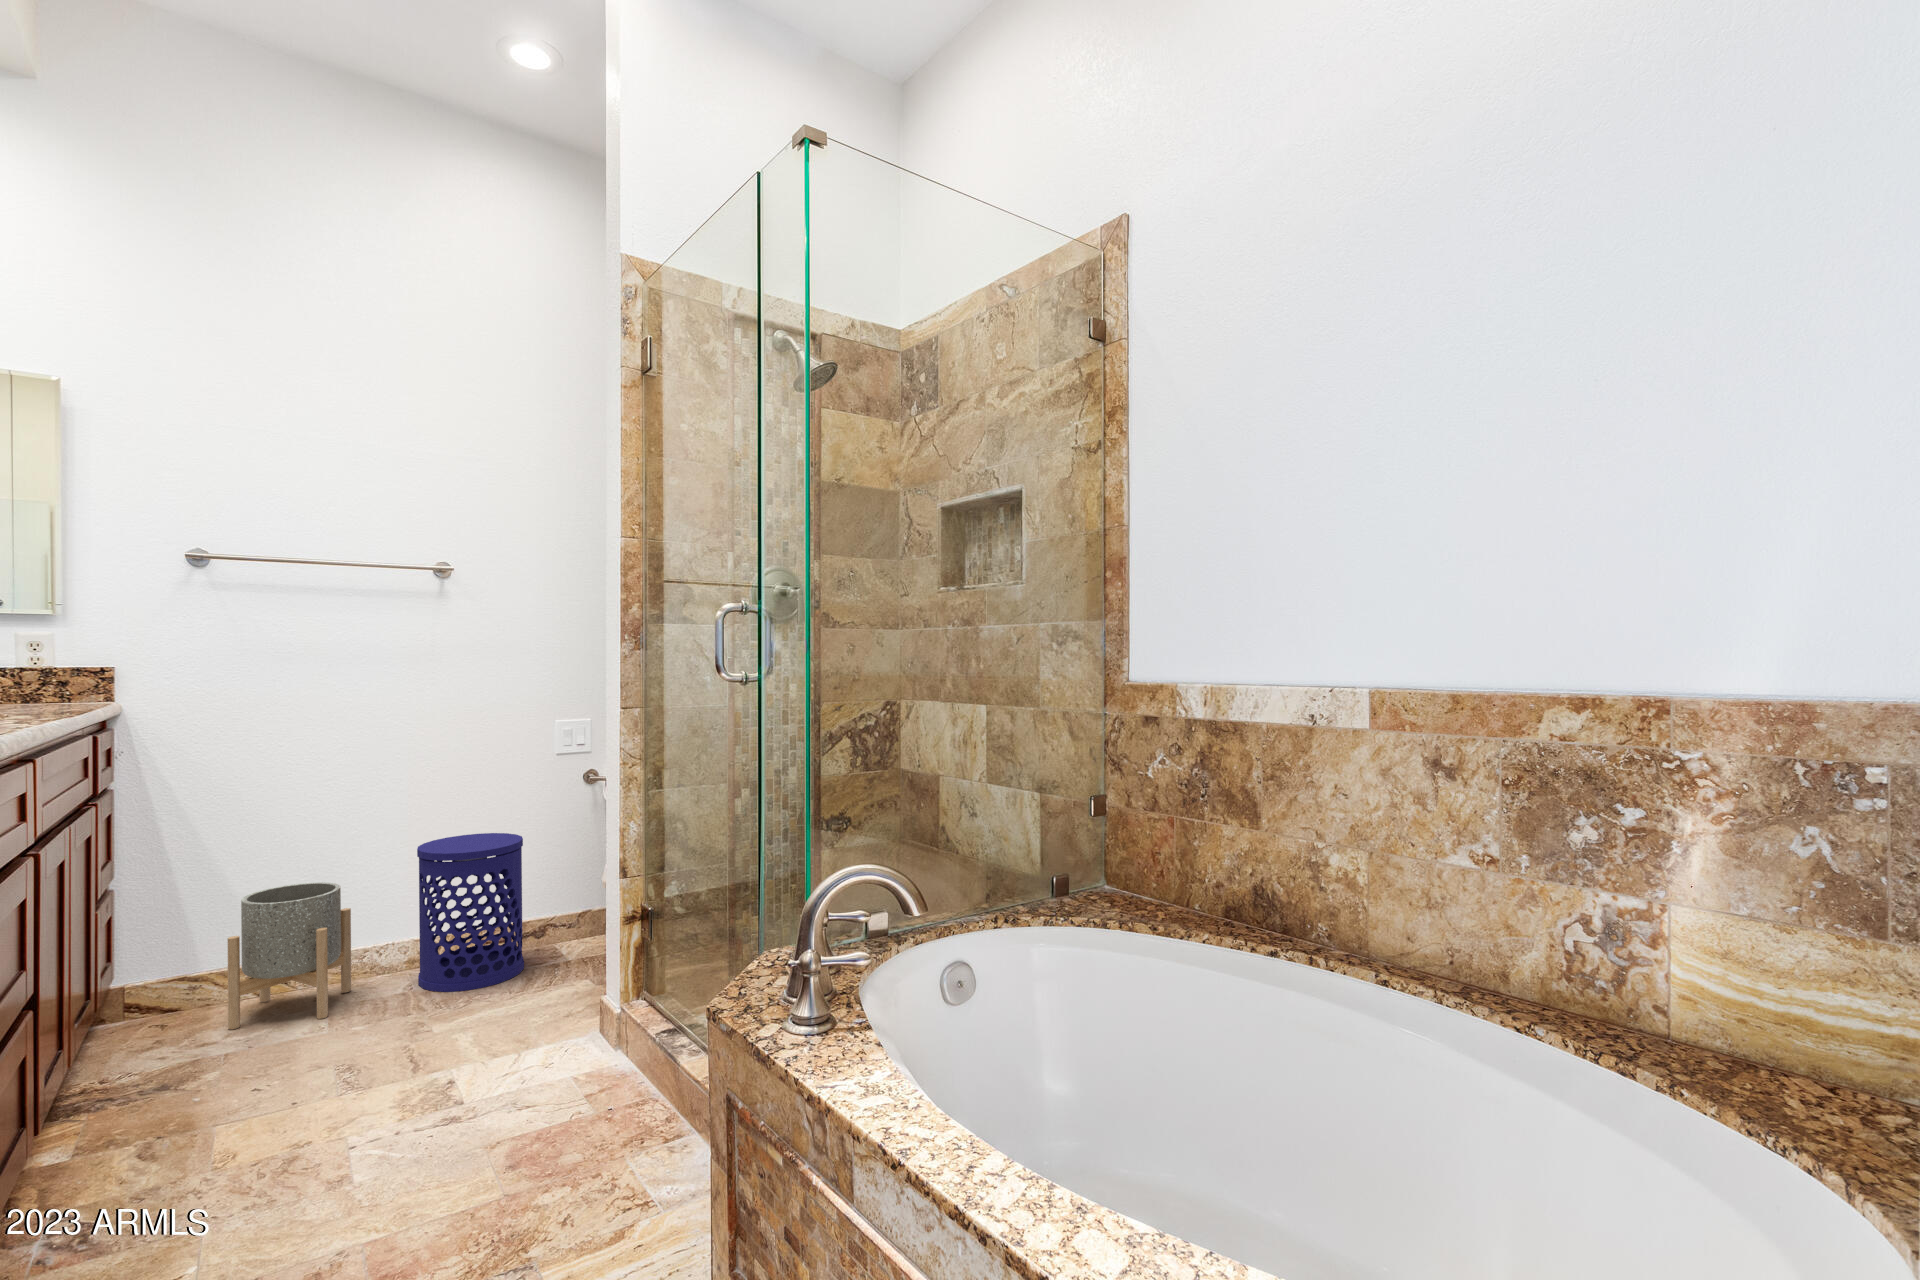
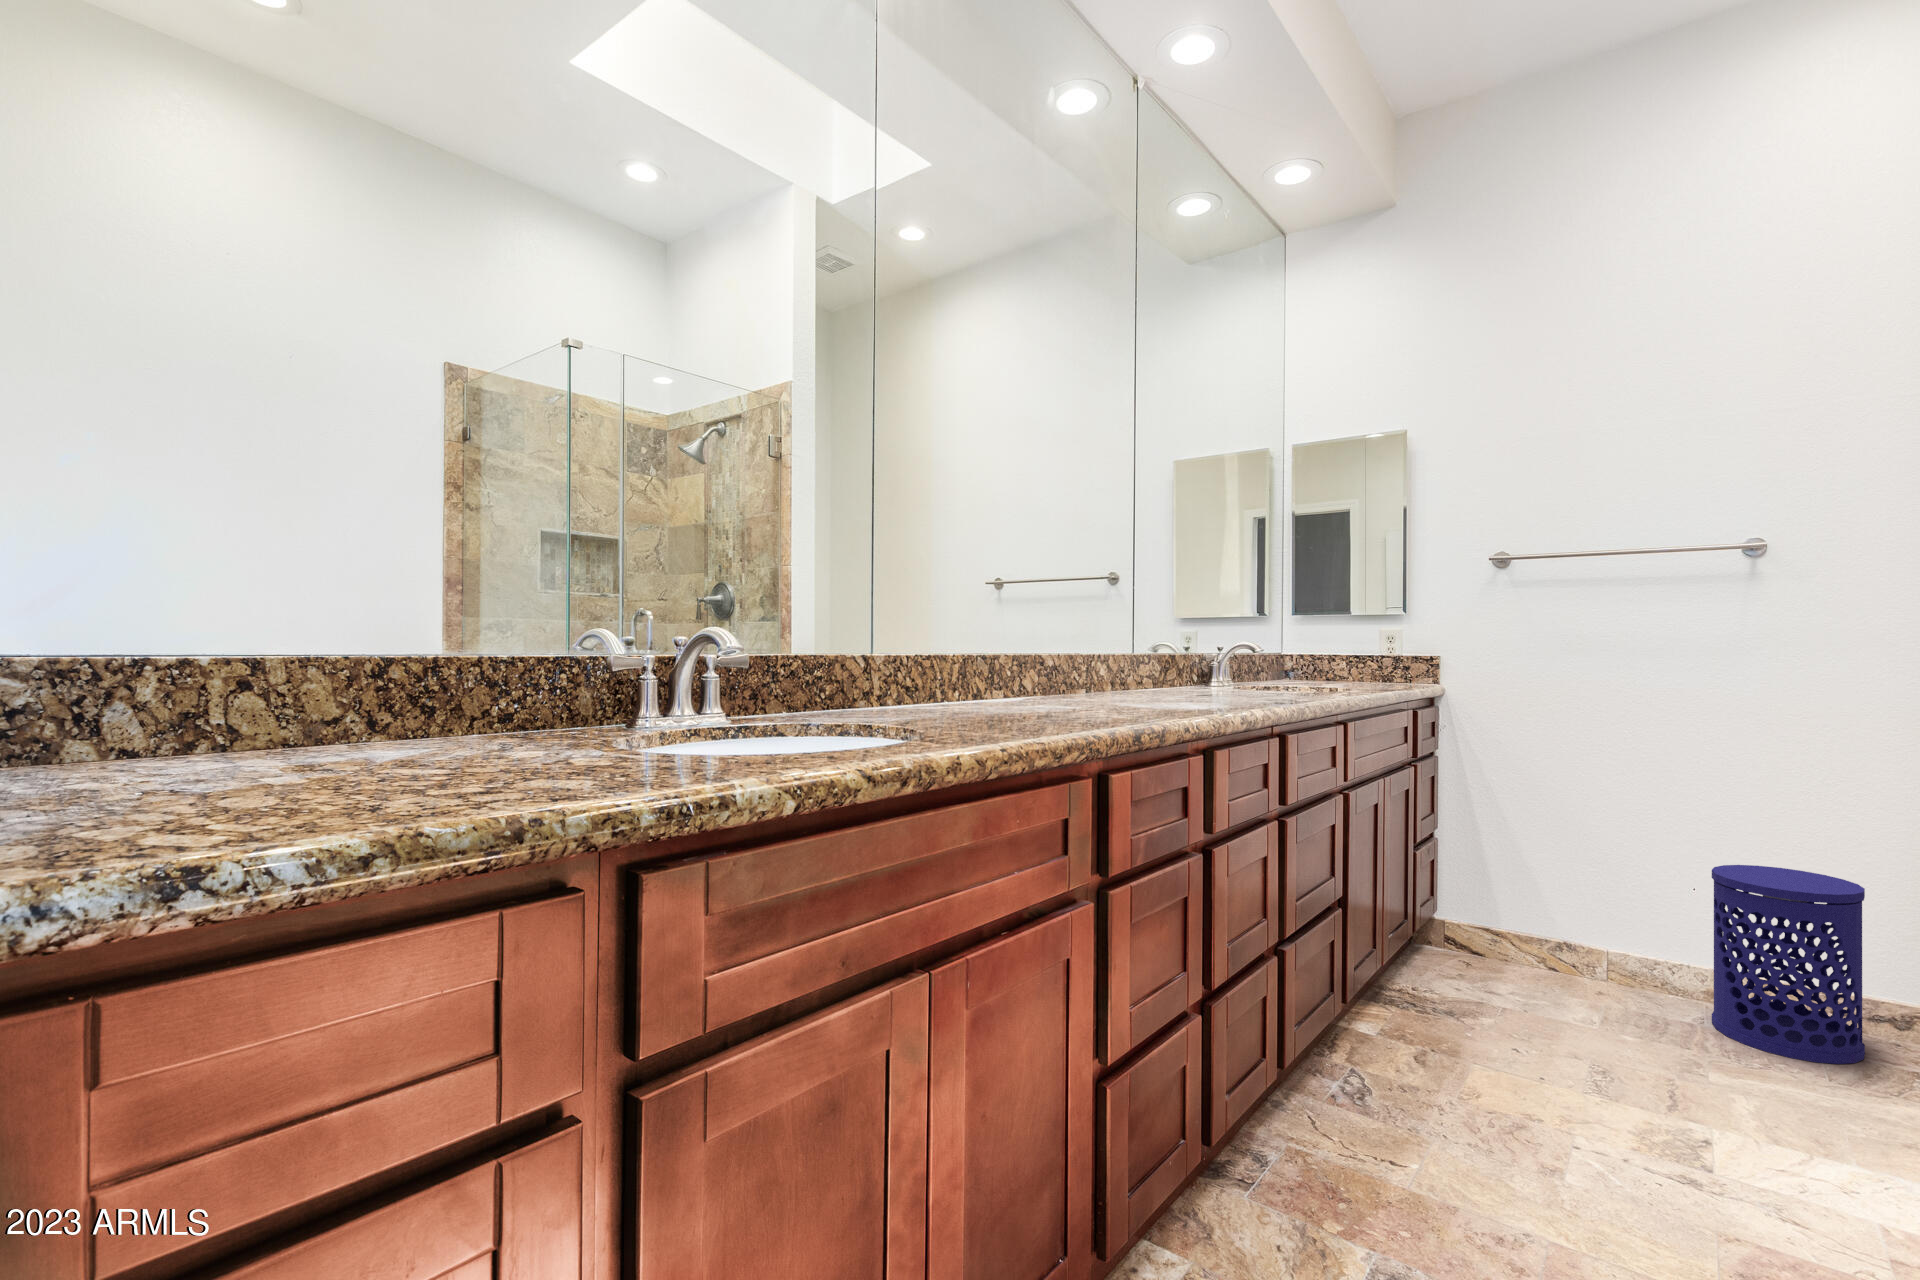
planter: present [228,882,351,1030] -> none [1514,870,1636,1014]

